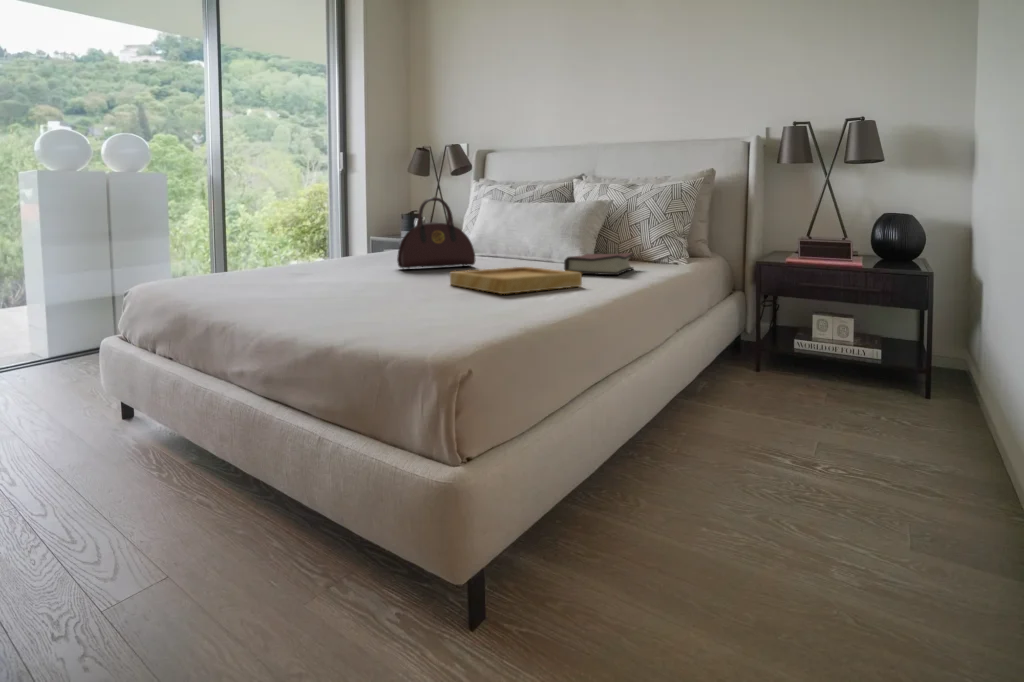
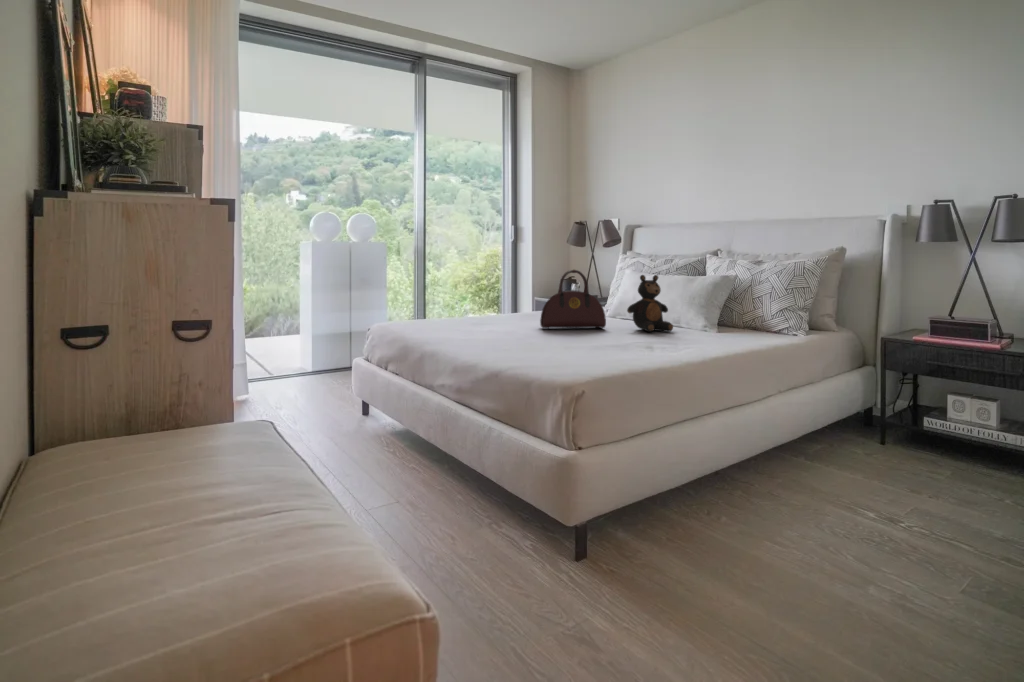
teddy bear: none [499,202,551,267] -> present [627,275,673,332]
hardback book: present [564,253,634,275] -> none [681,323,751,345]
tray: present [450,267,582,294] -> none [574,333,689,358]

